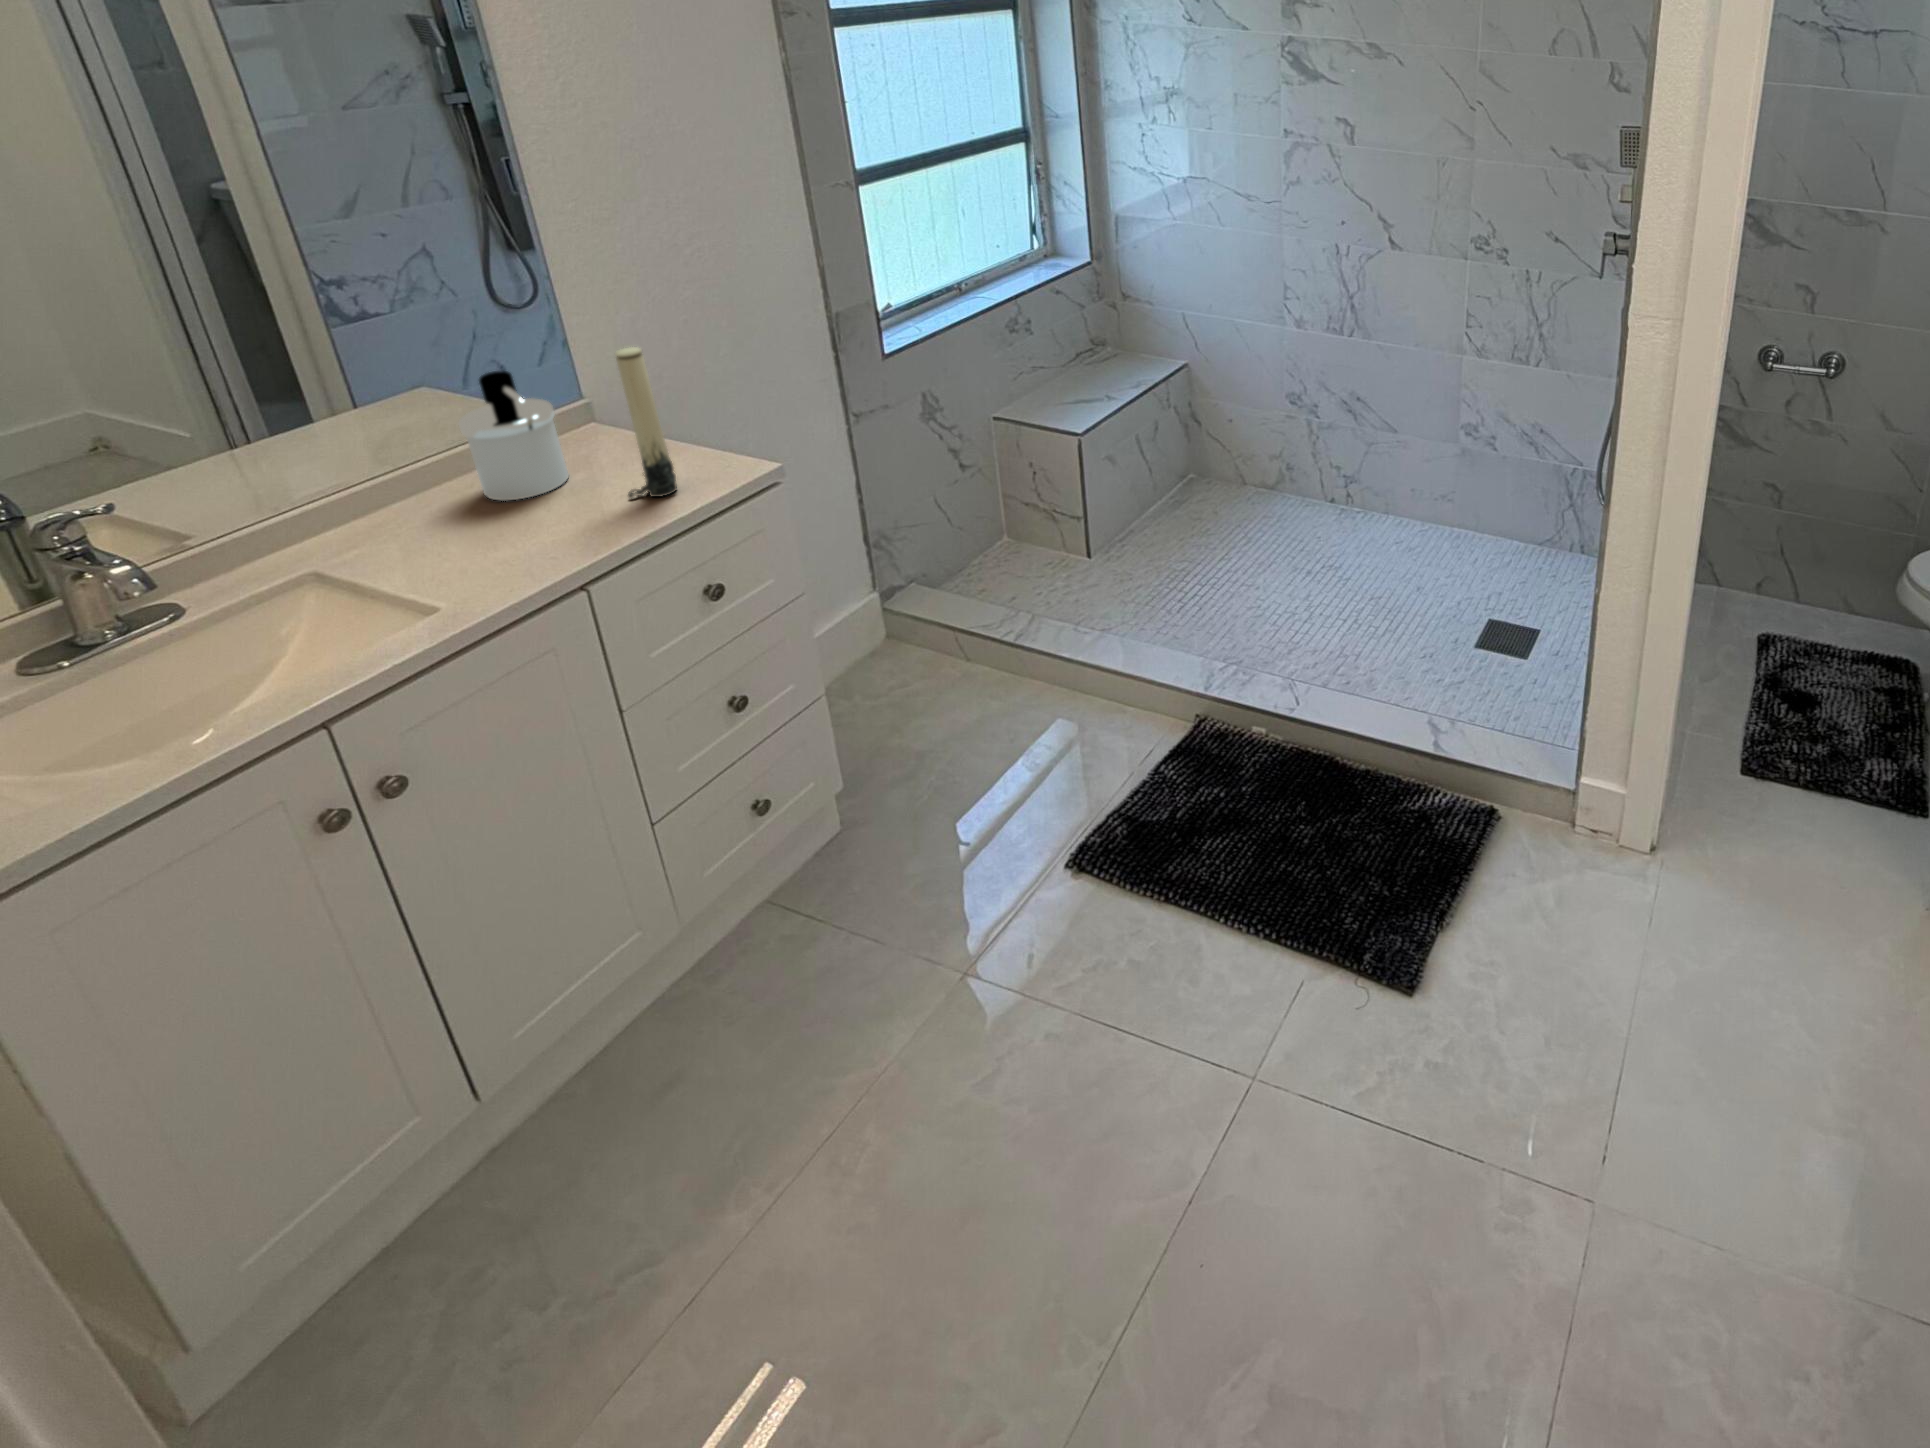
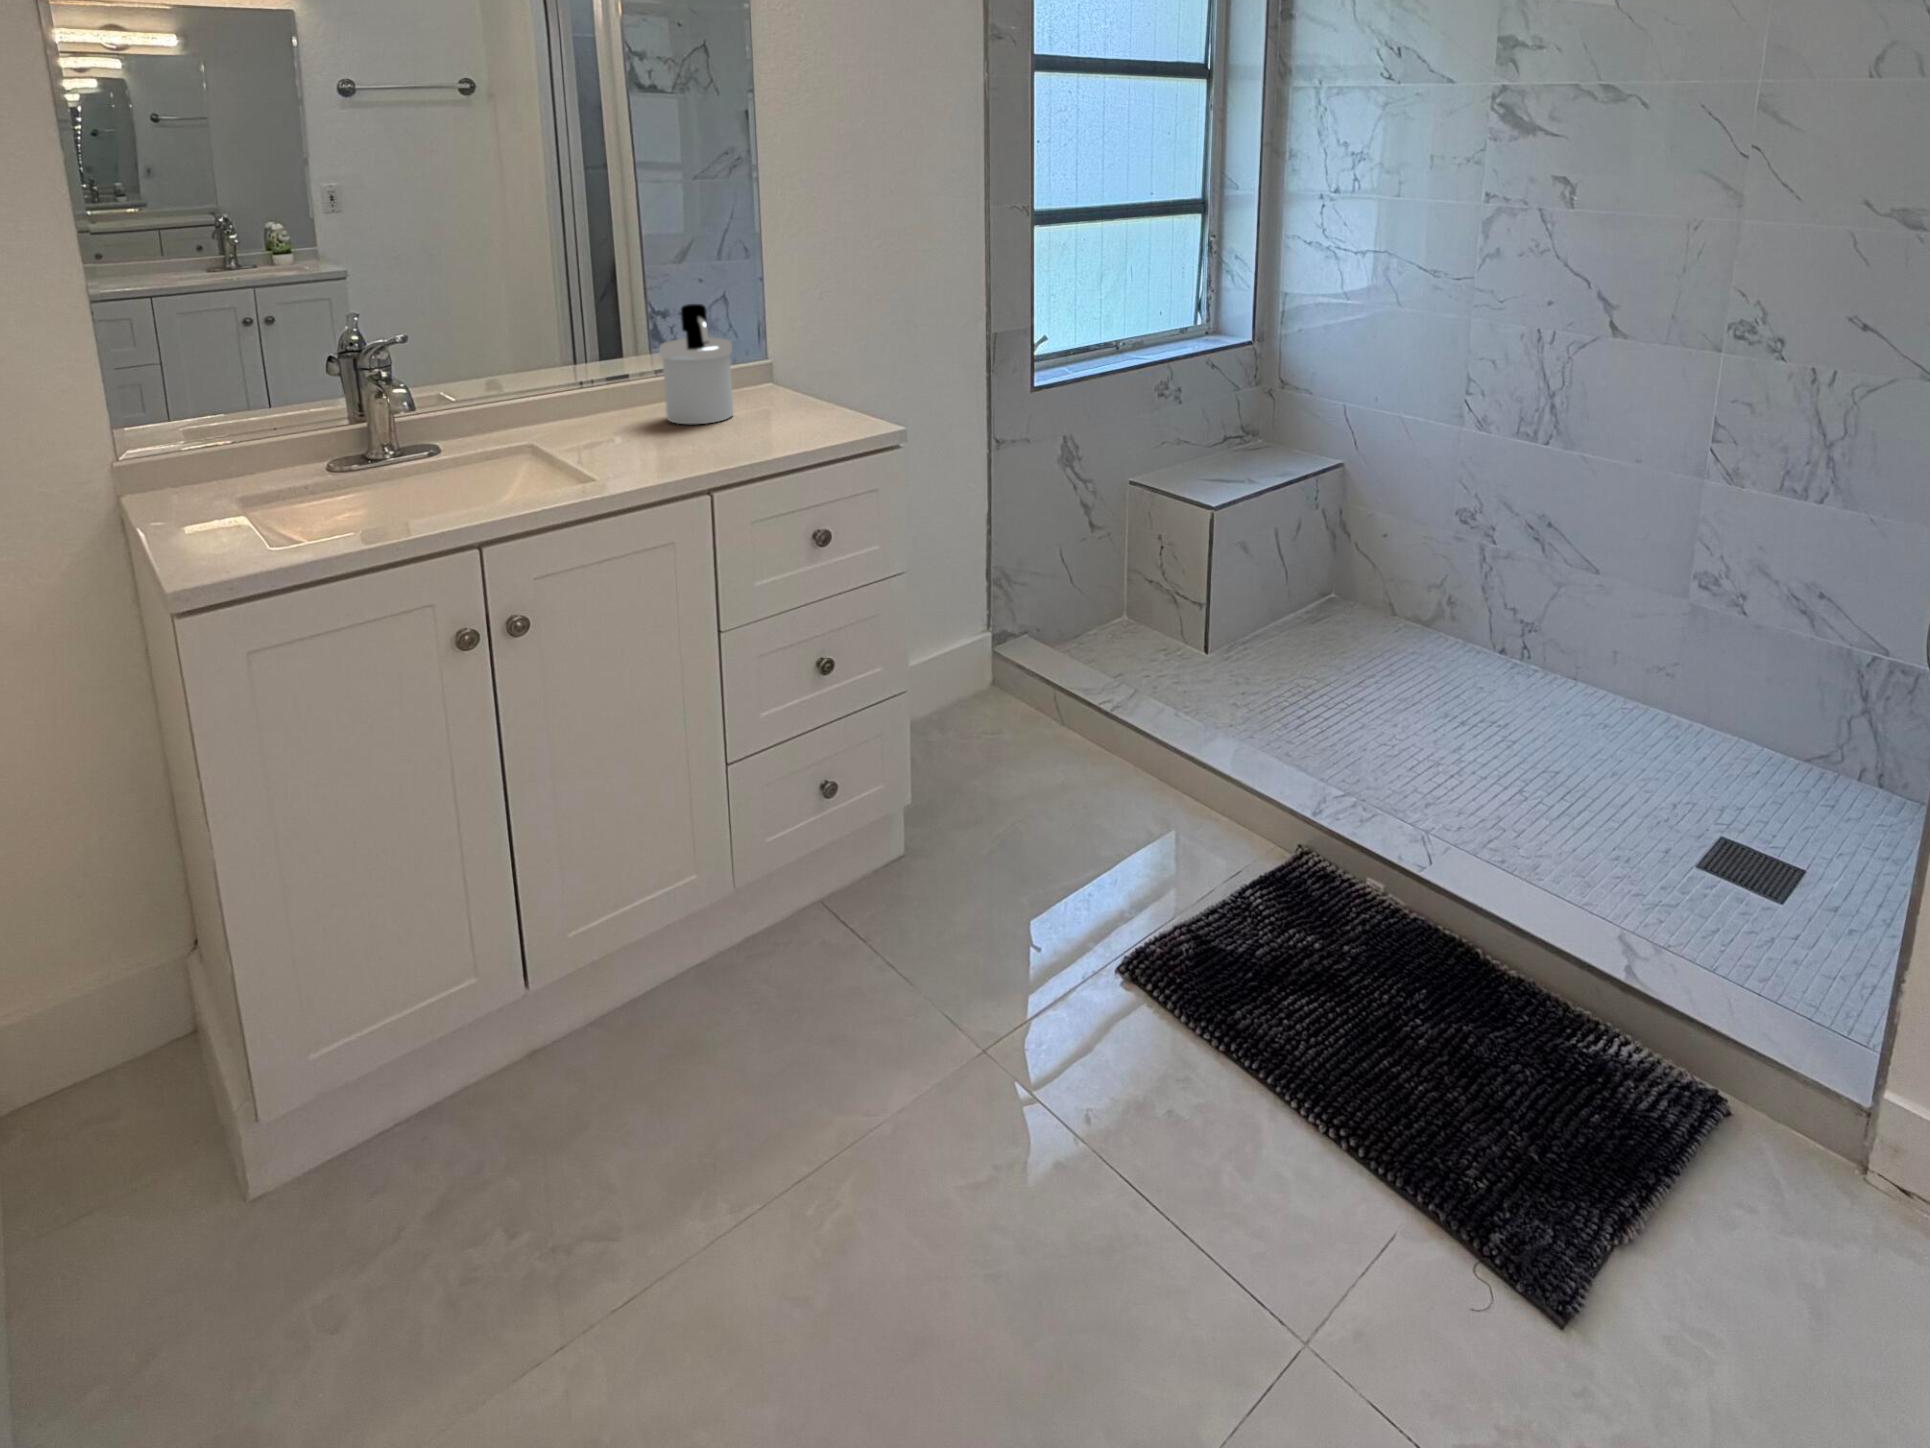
candle: present [616,347,677,498] -> none [768,283,811,436]

